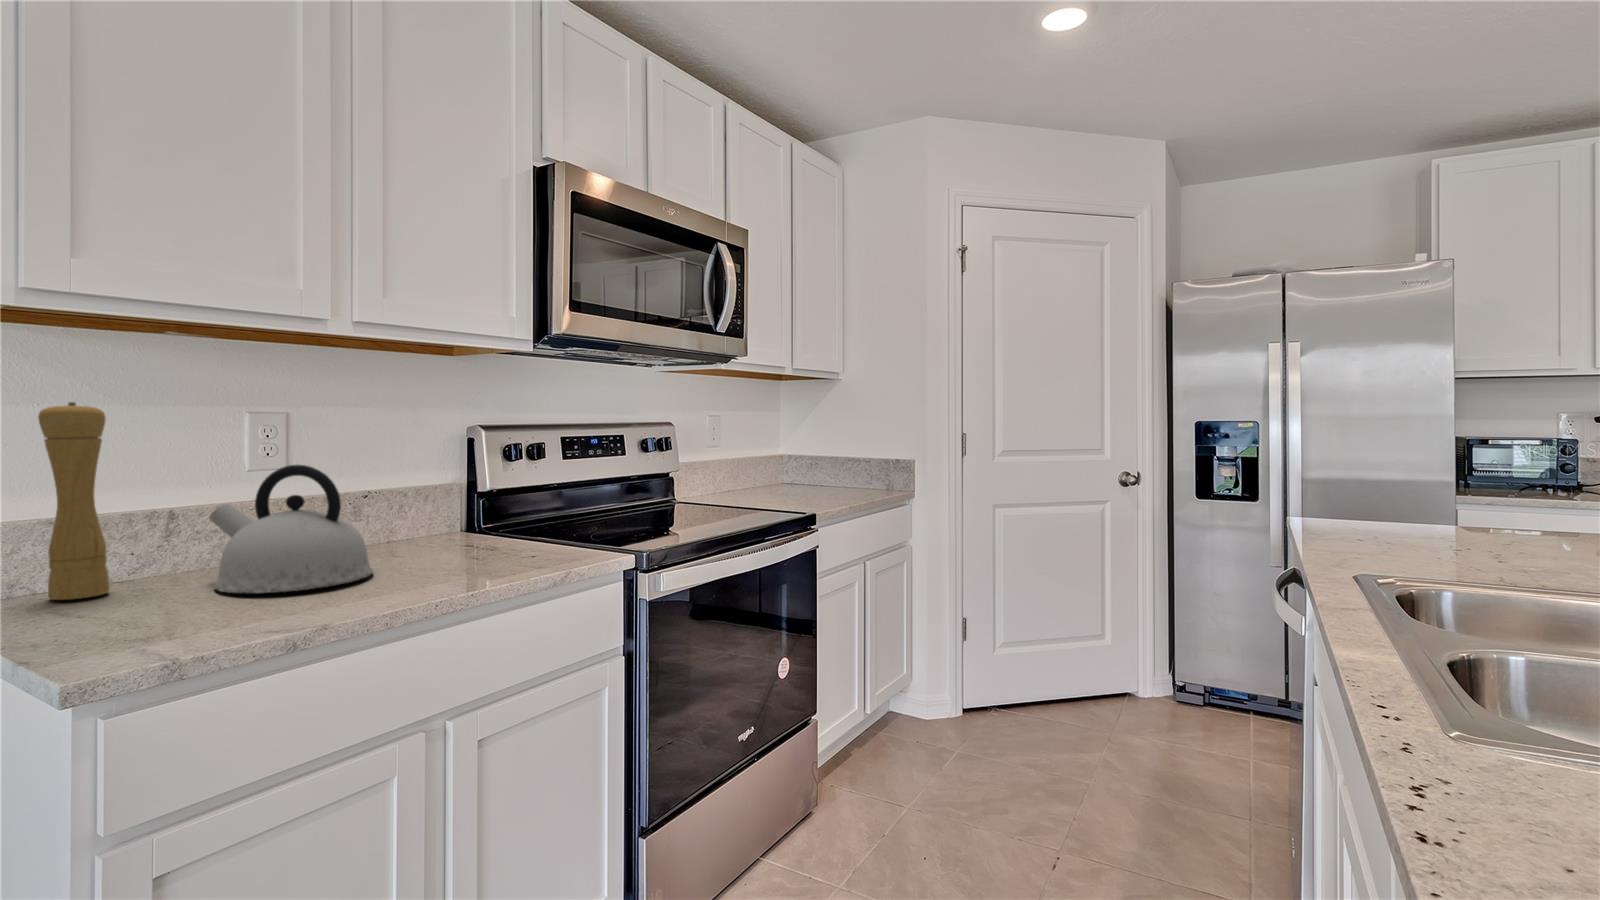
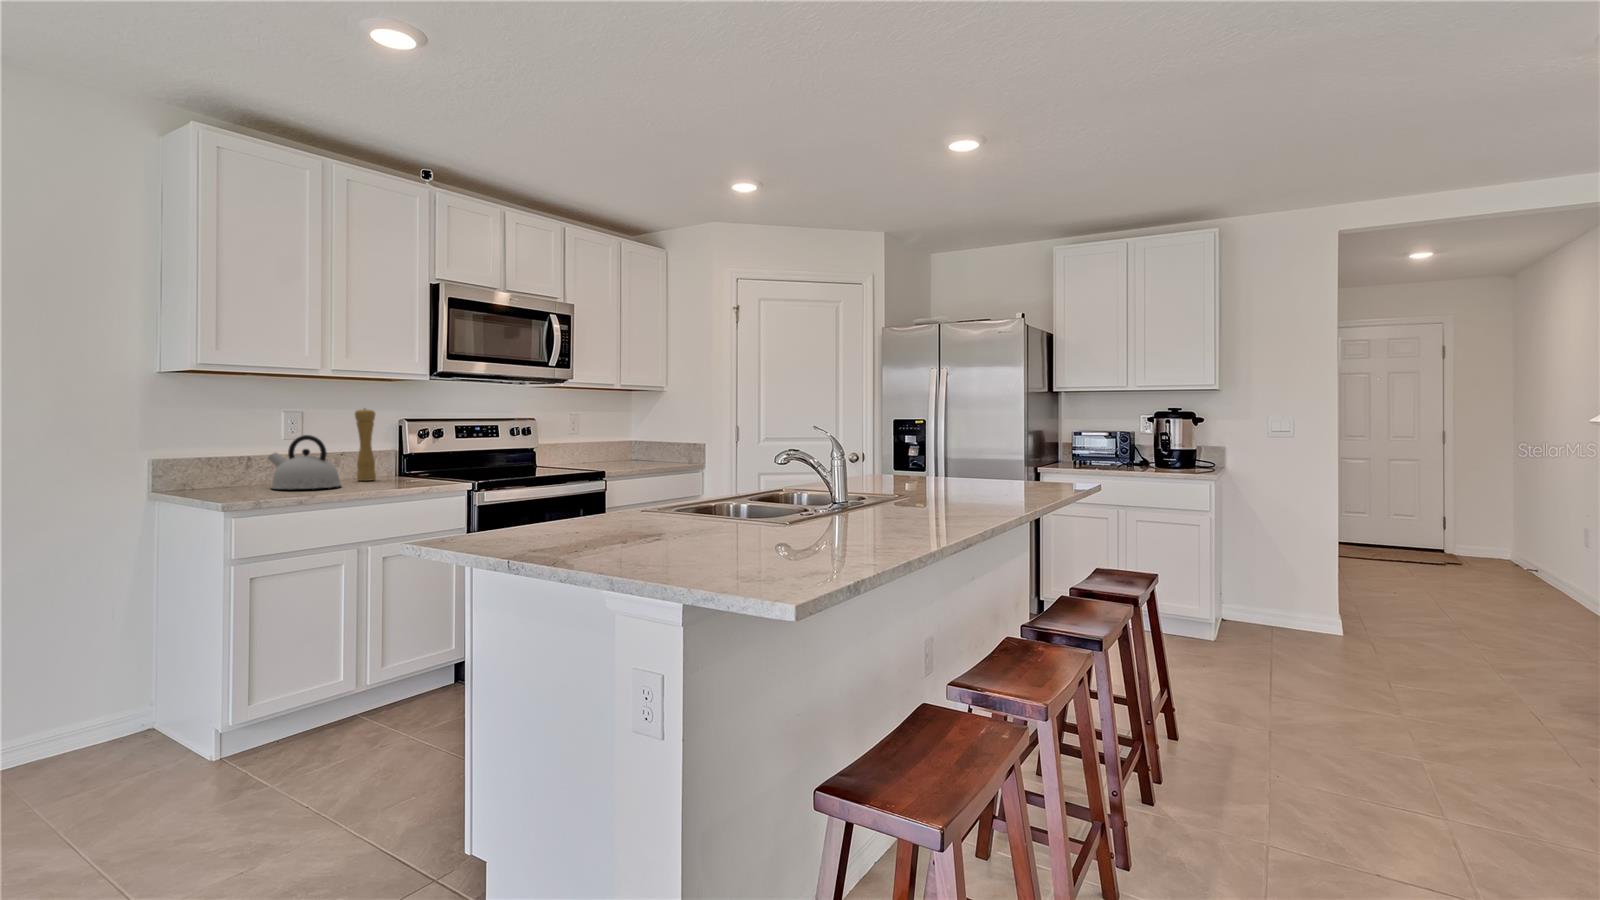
pepper mill: present [38,402,110,600] -> present [355,409,376,481]

